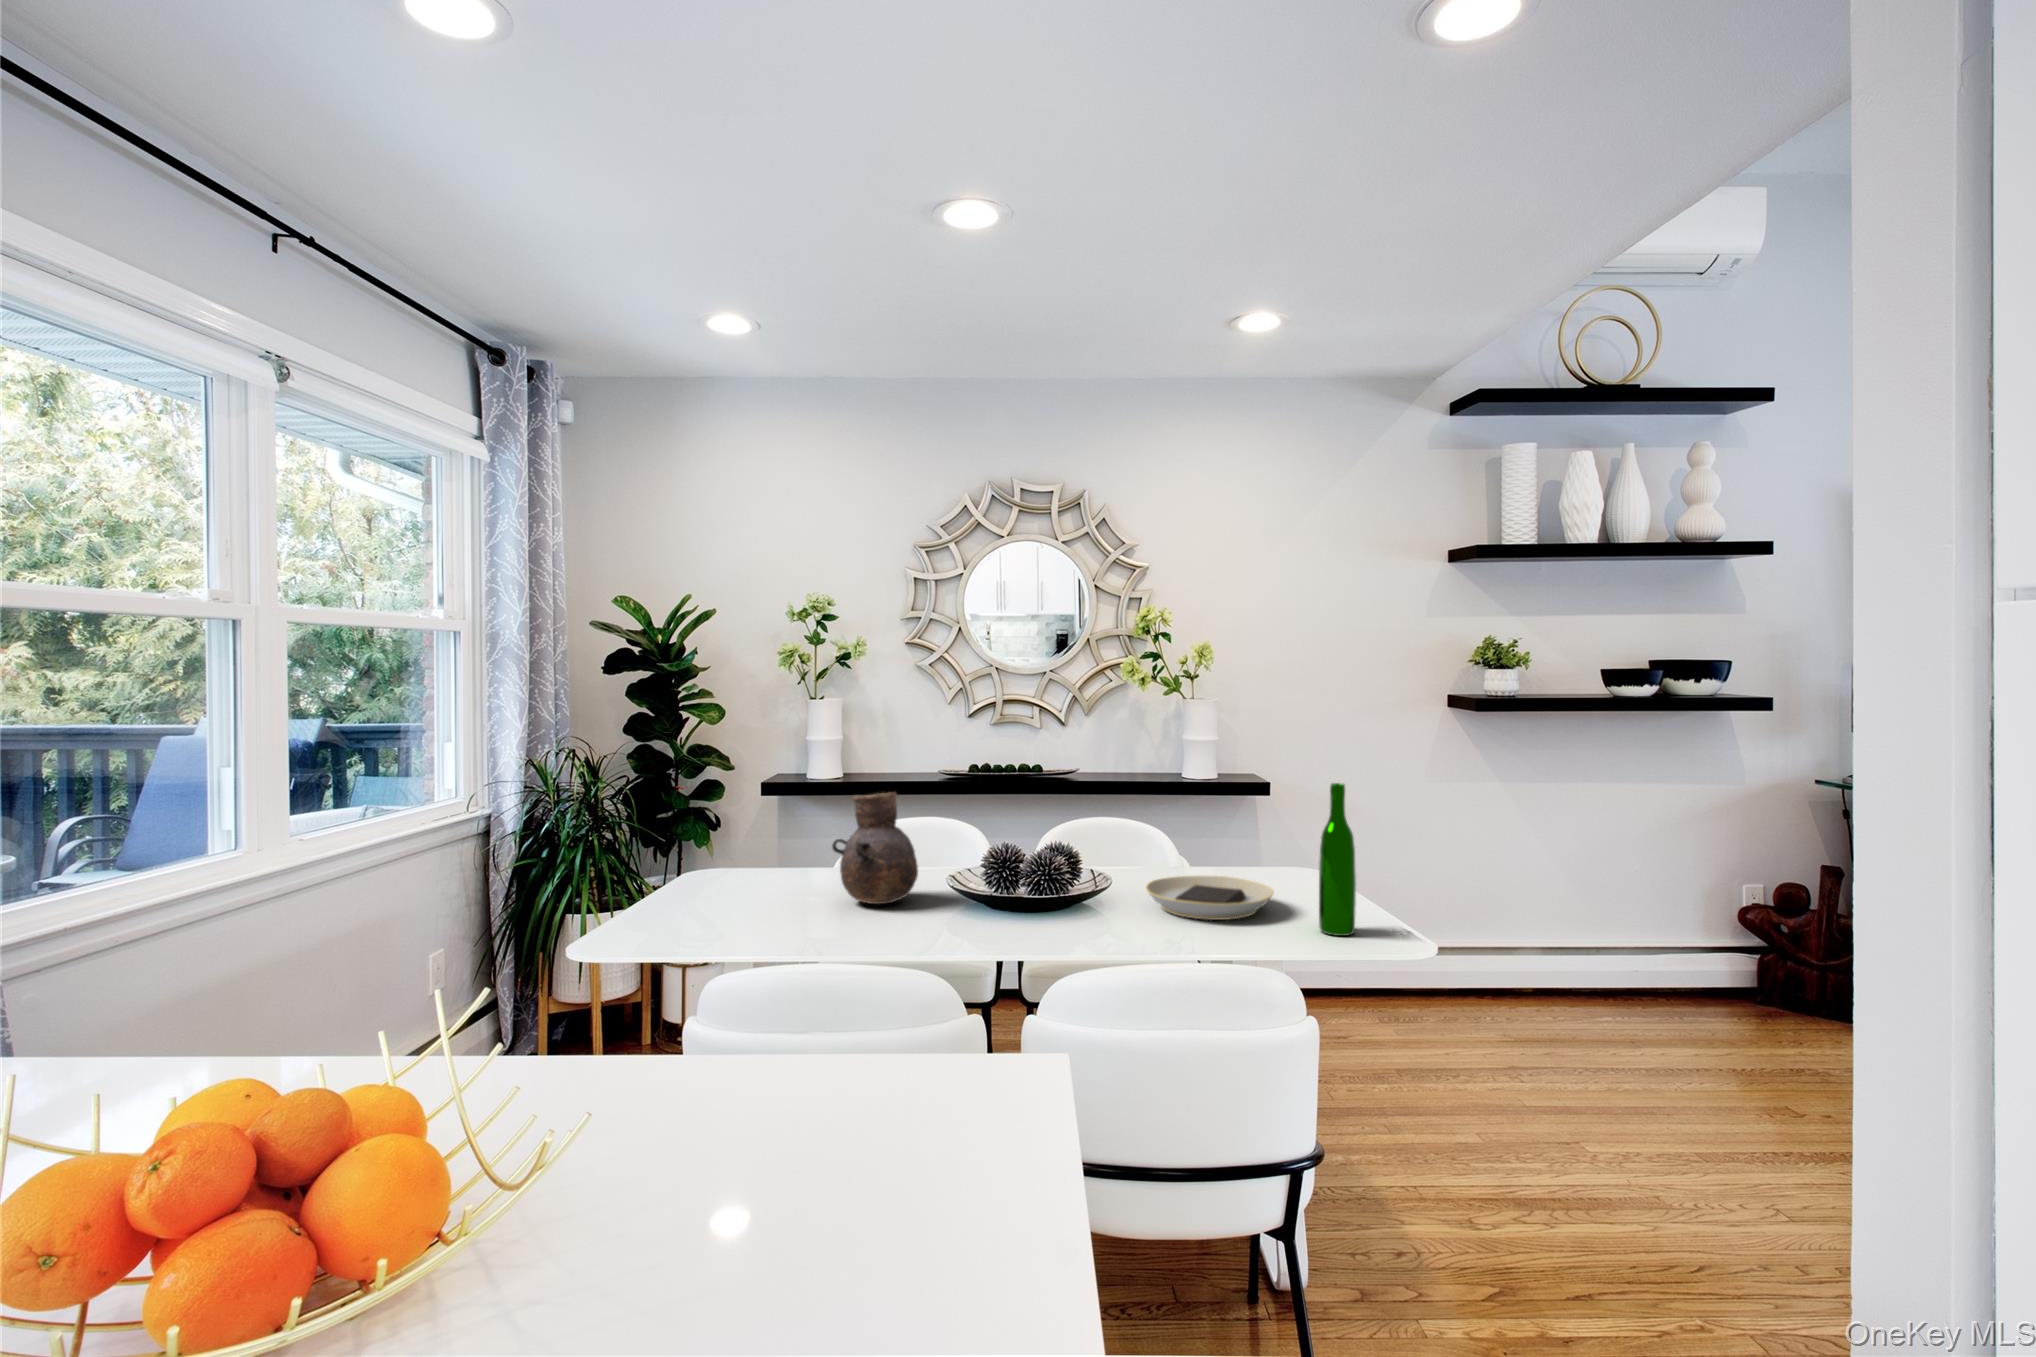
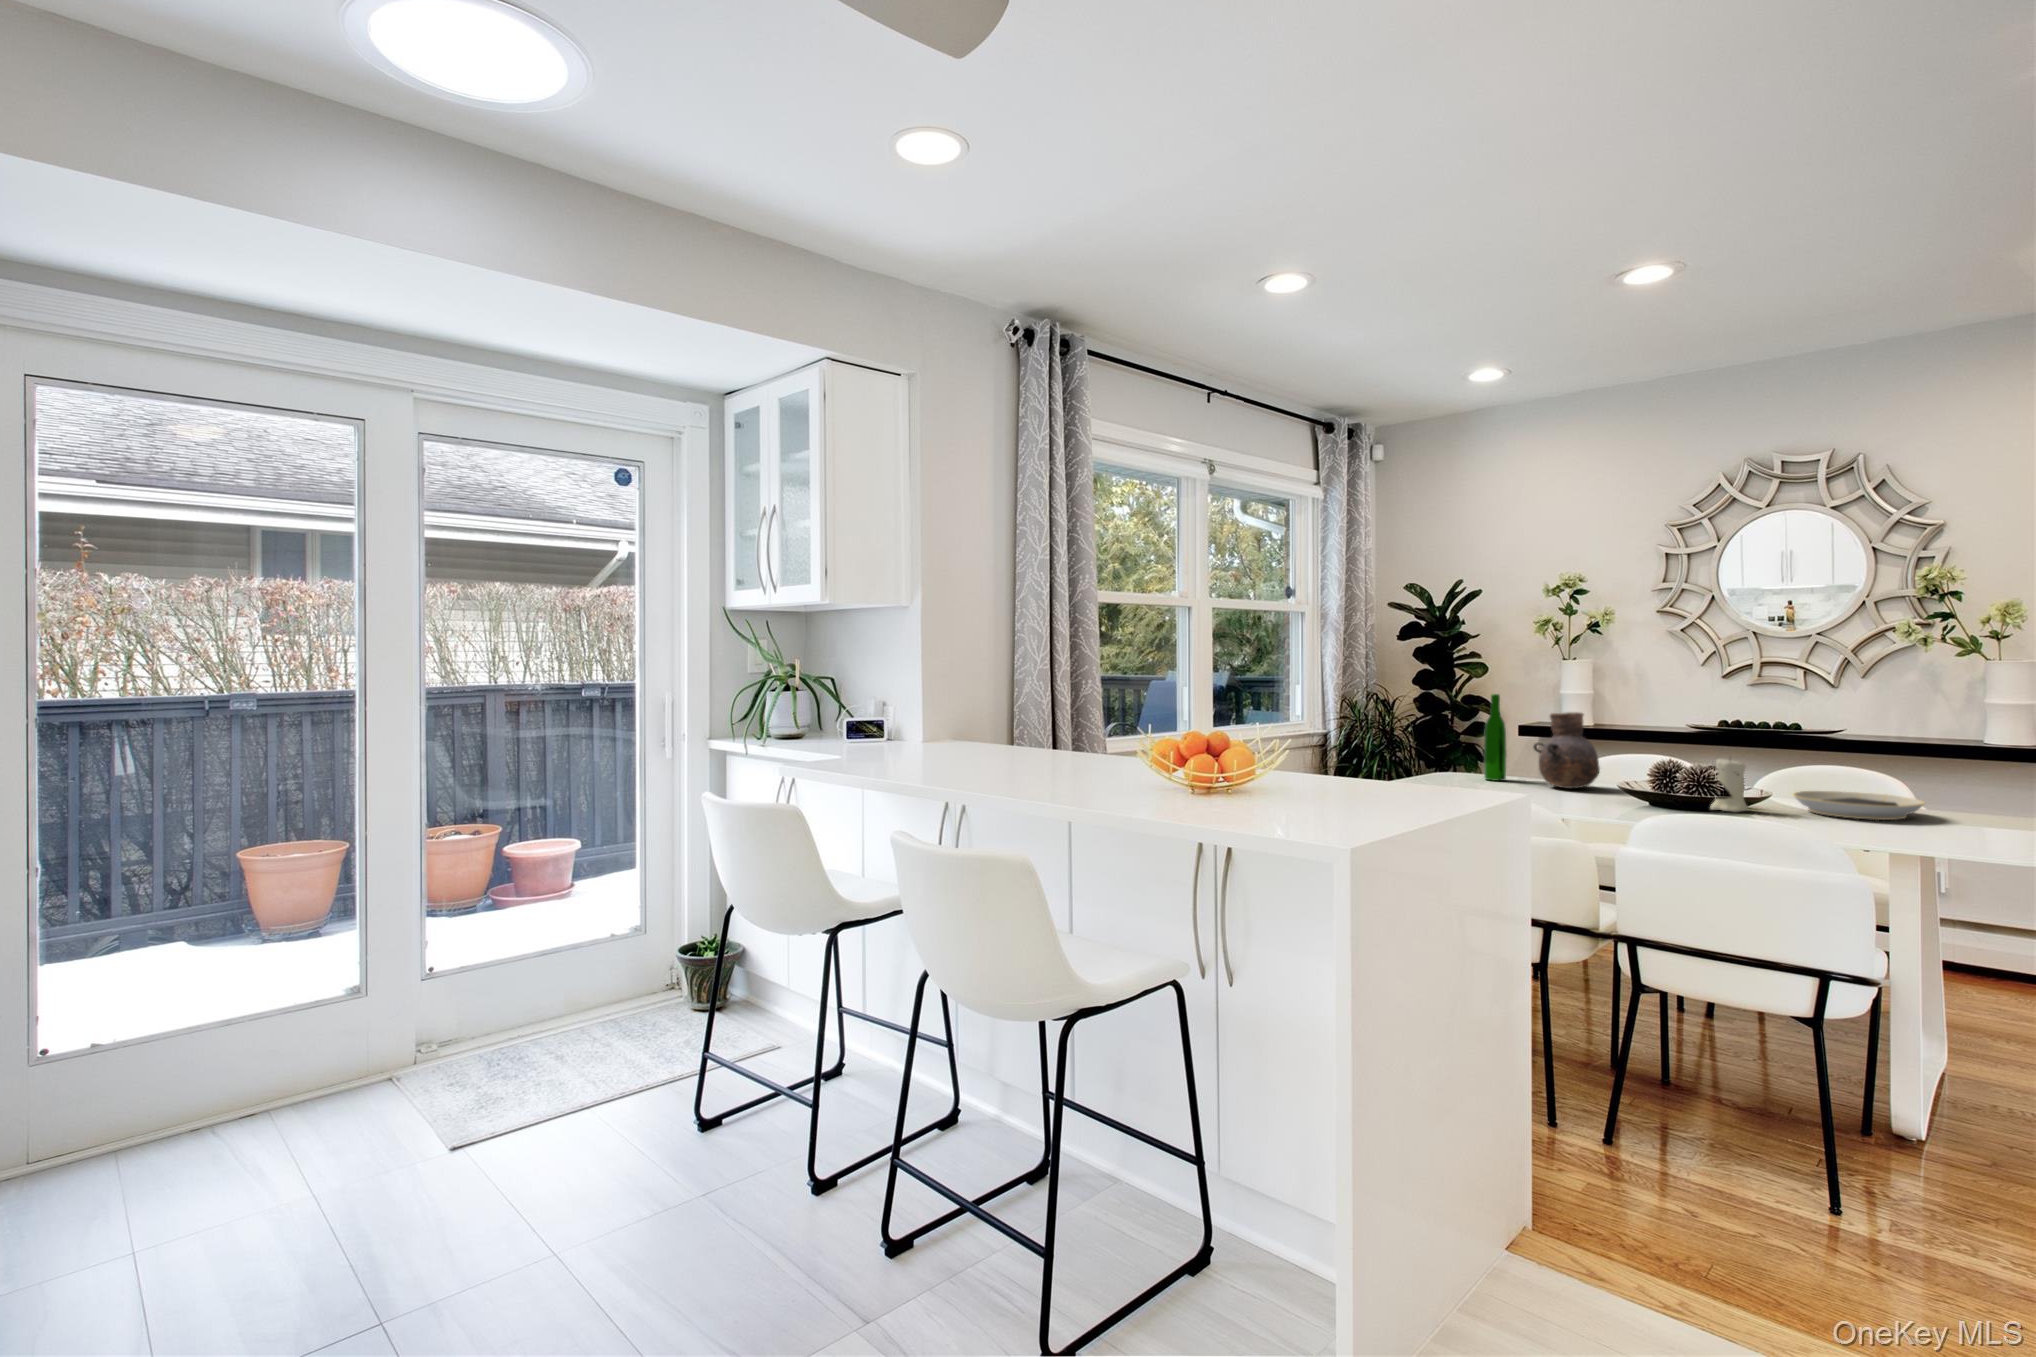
wine bottle: present [1319,783,1356,936] -> present [1484,694,1507,781]
candle: none [1071,853,1115,929] -> present [1711,759,1748,812]

